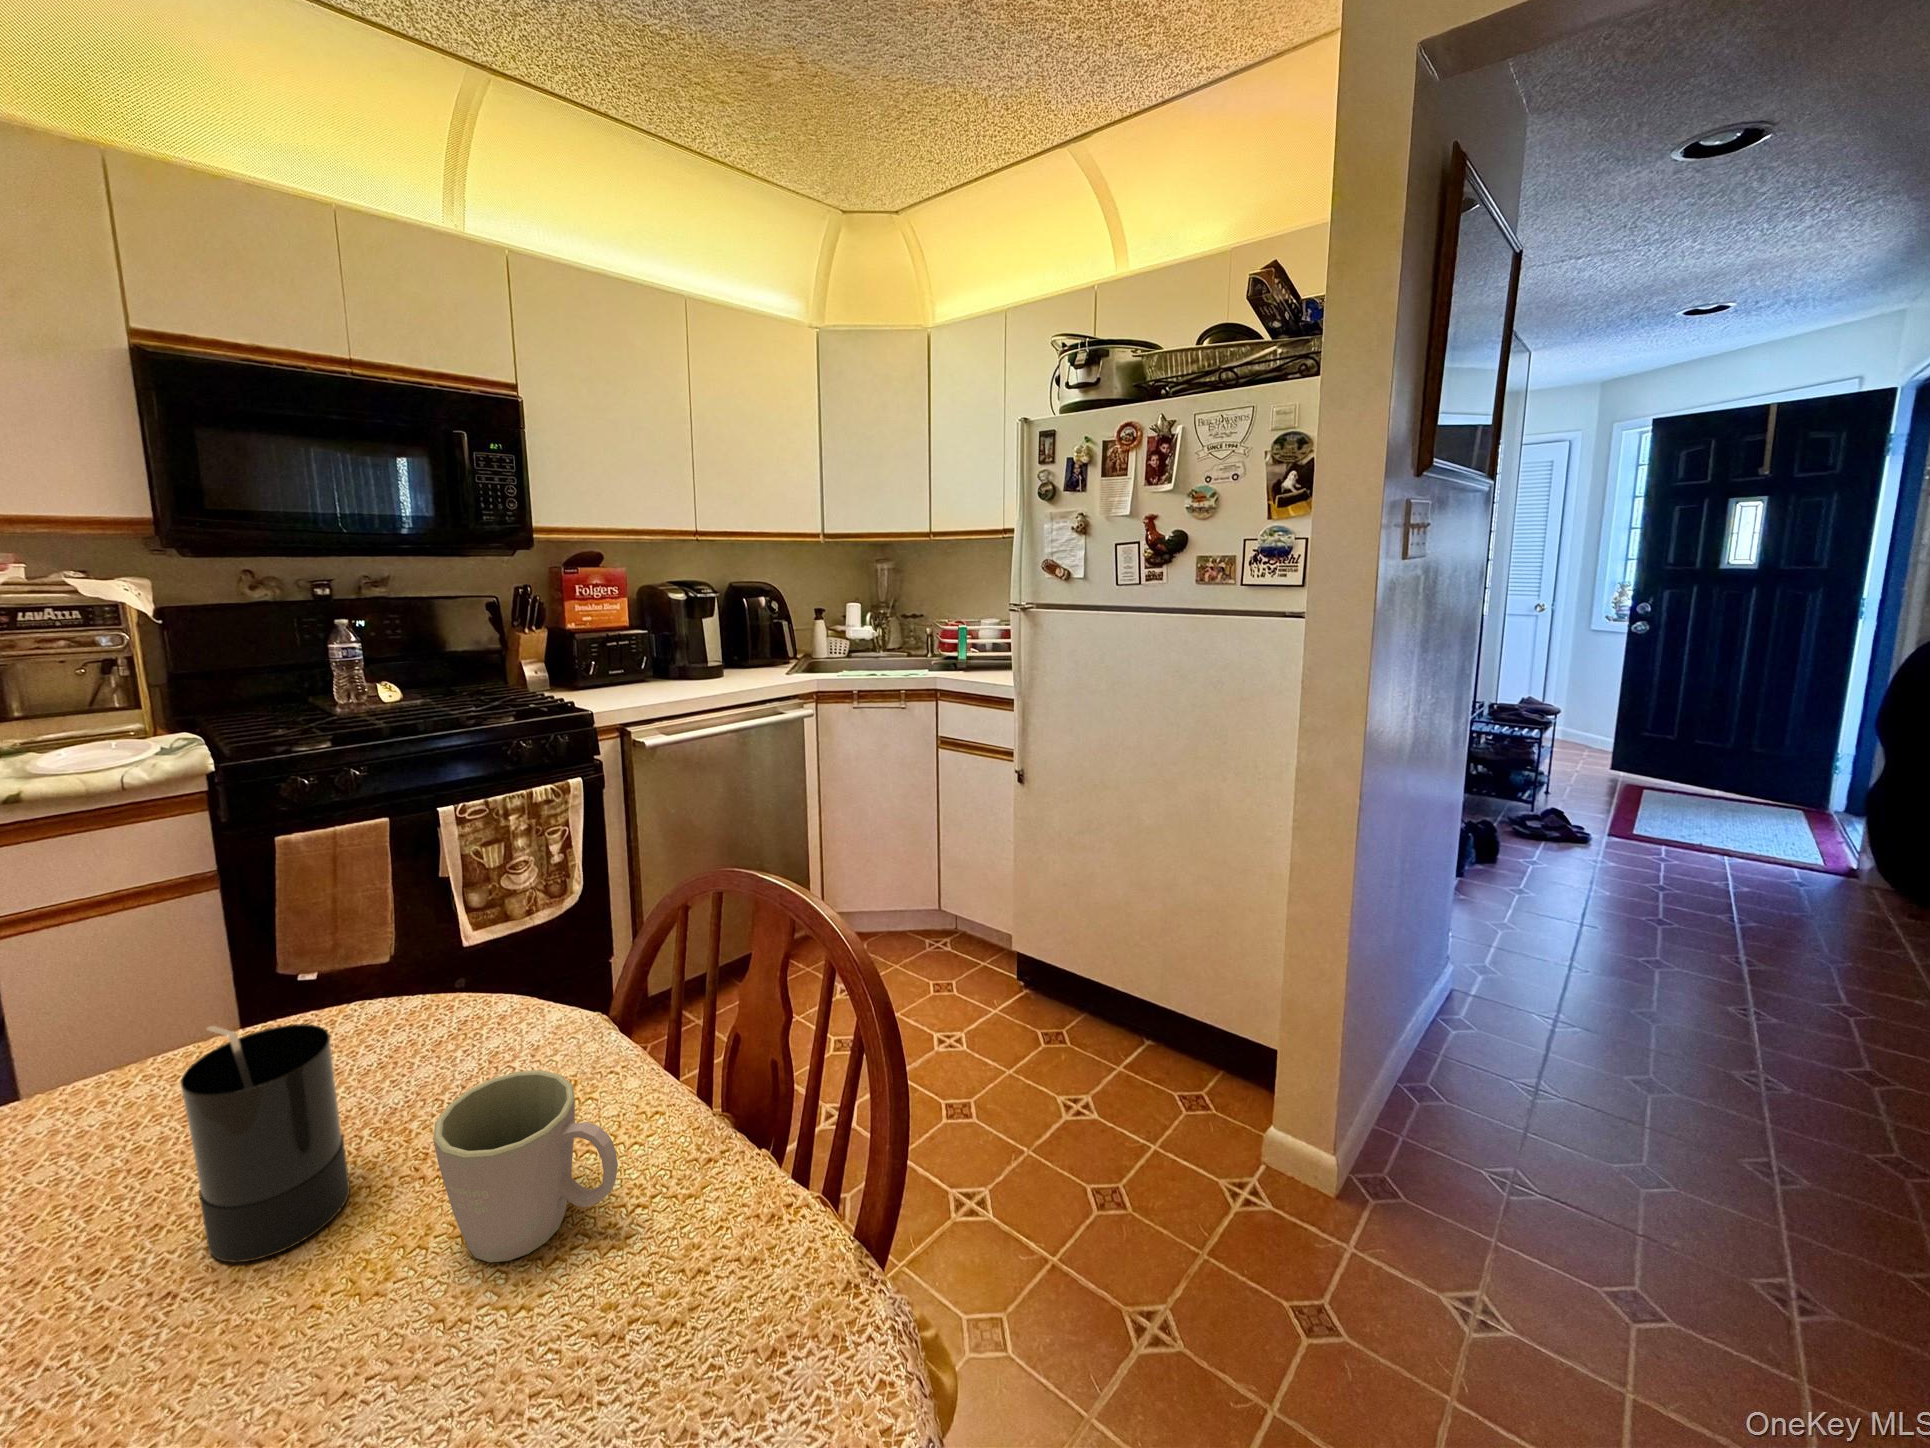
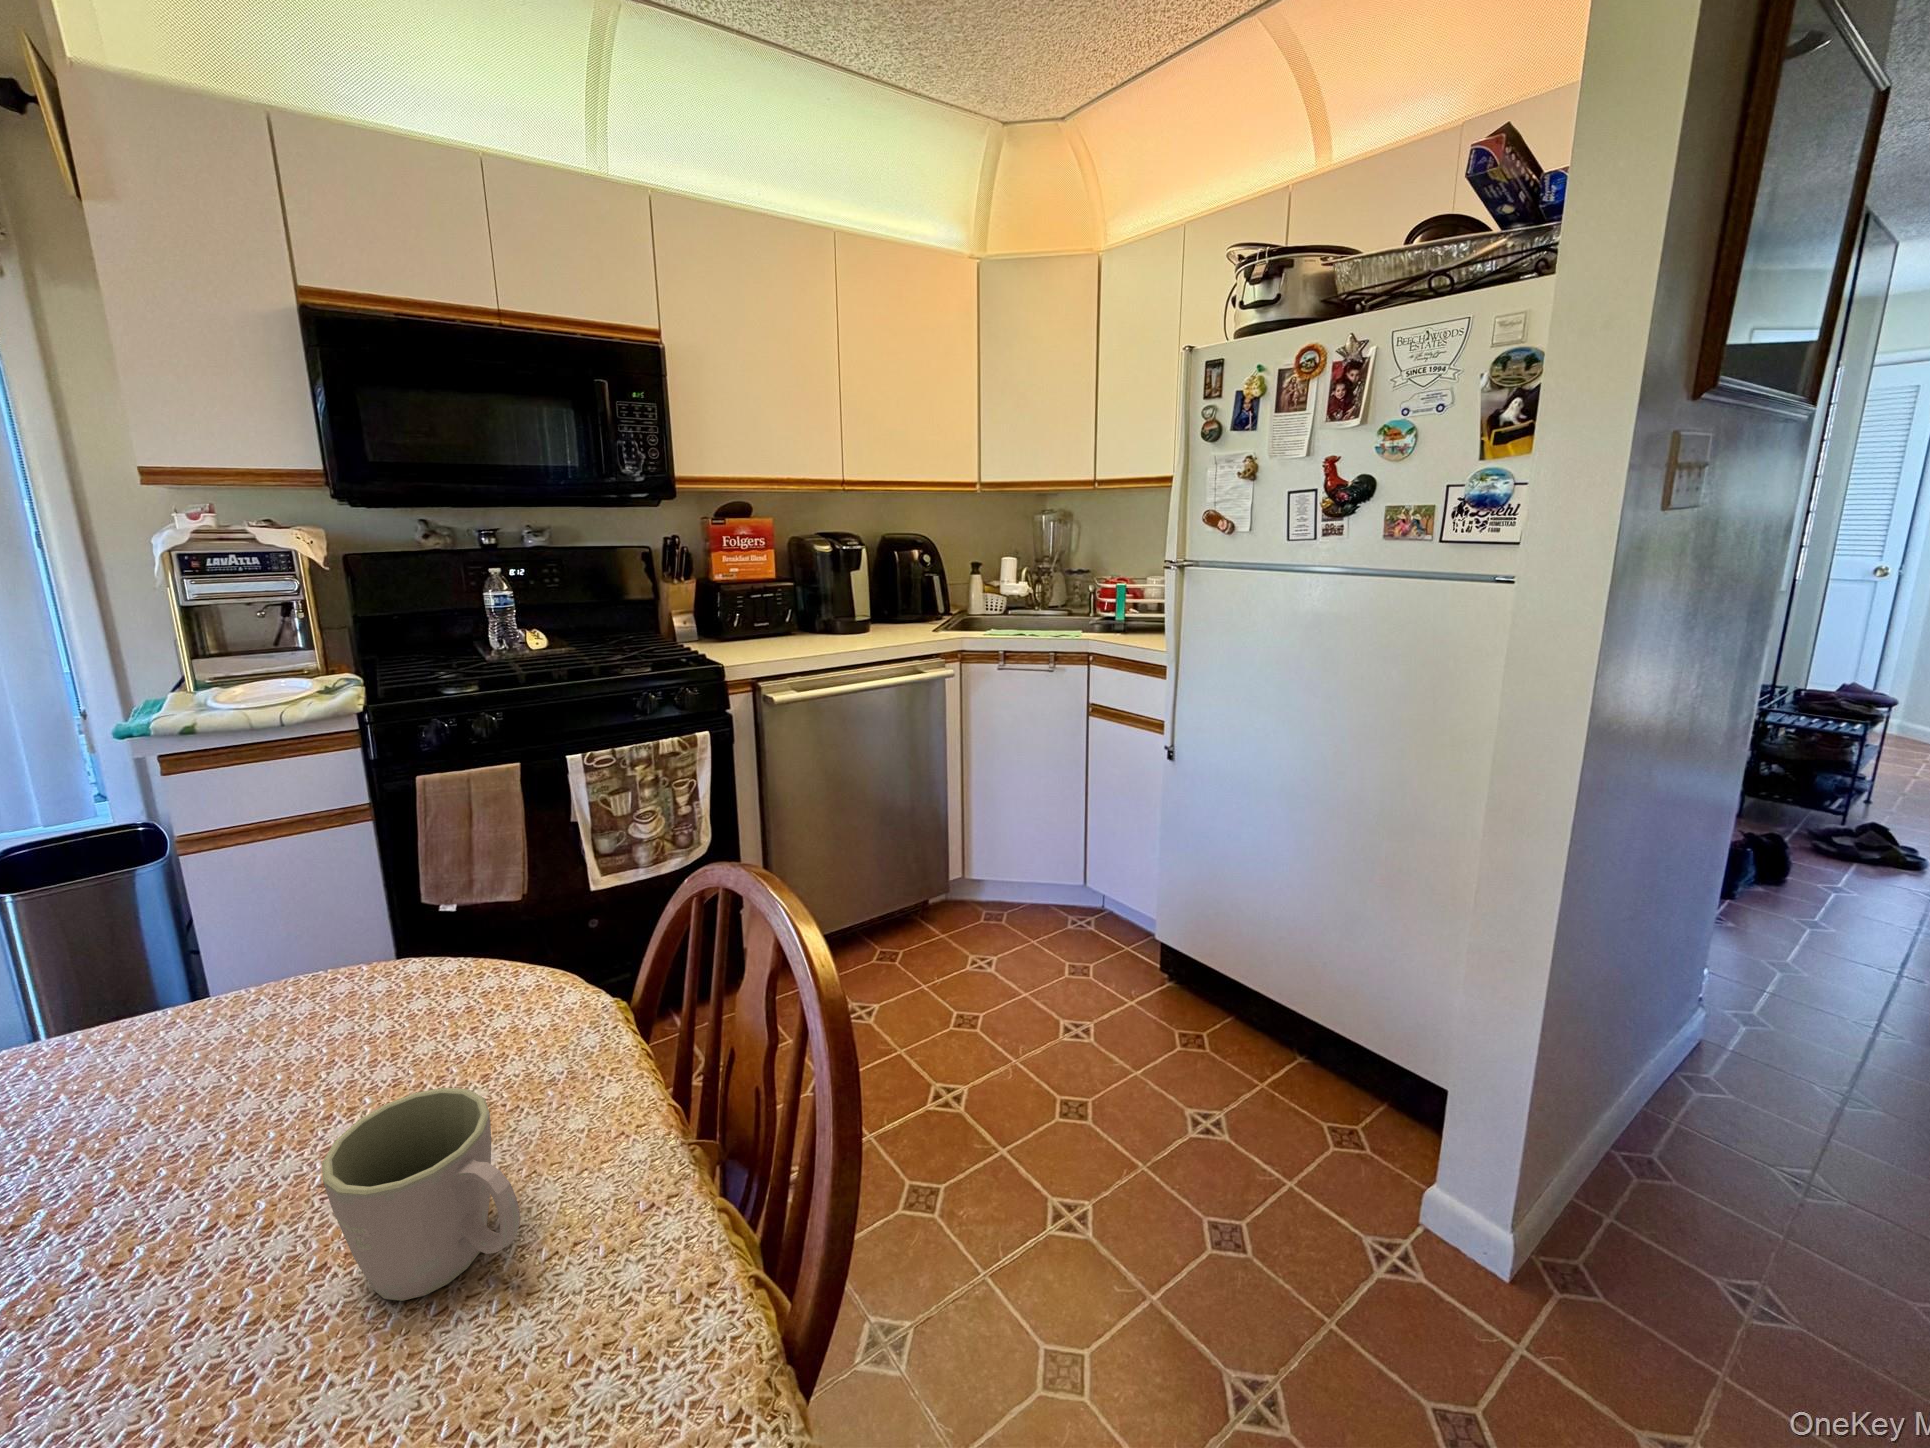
candle: present [181,1024,350,1262] -> none [100,1005,298,1254]

